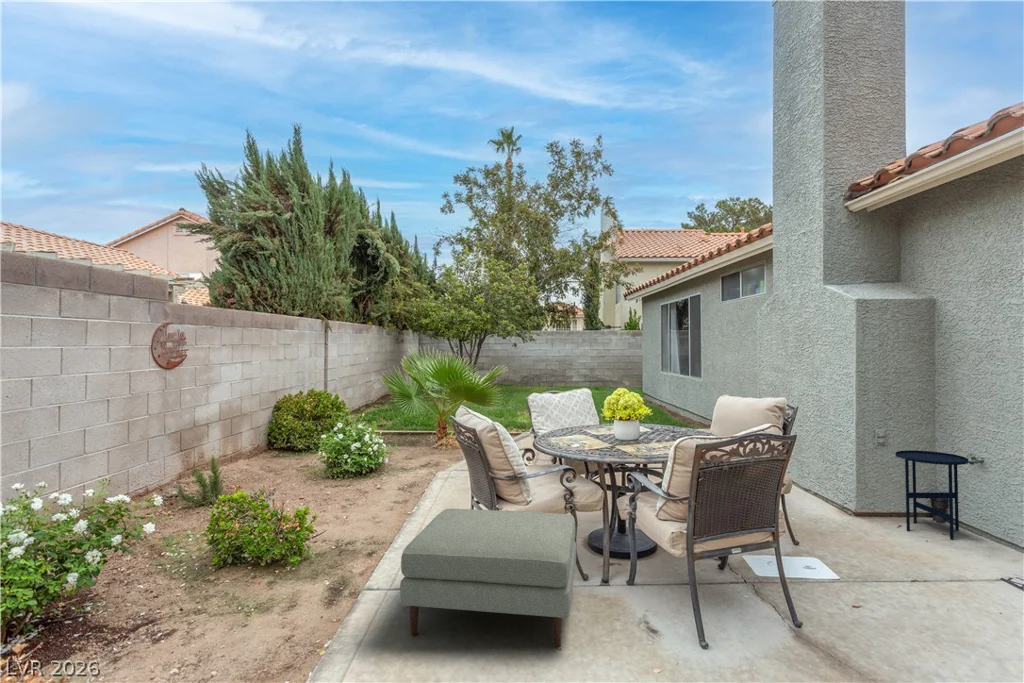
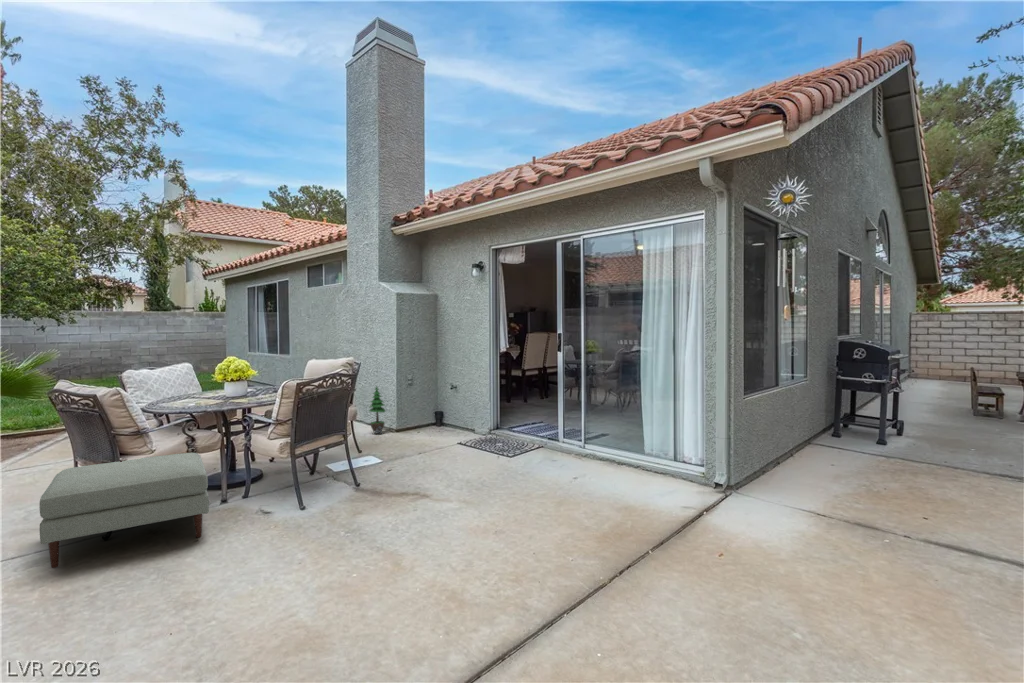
potted tree: none [808,439,837,510] -> present [369,387,385,434]
side table: present [895,450,969,540] -> none [417,386,452,435]

